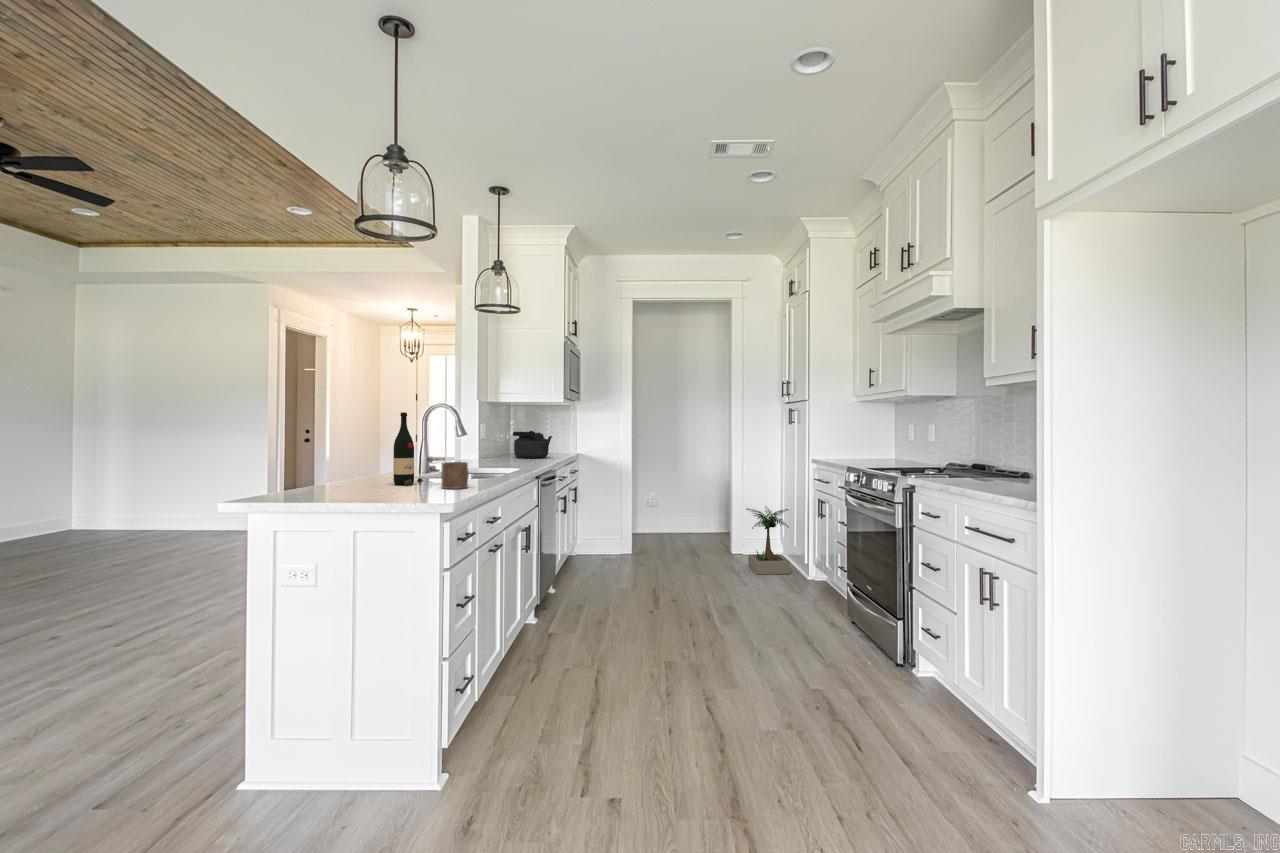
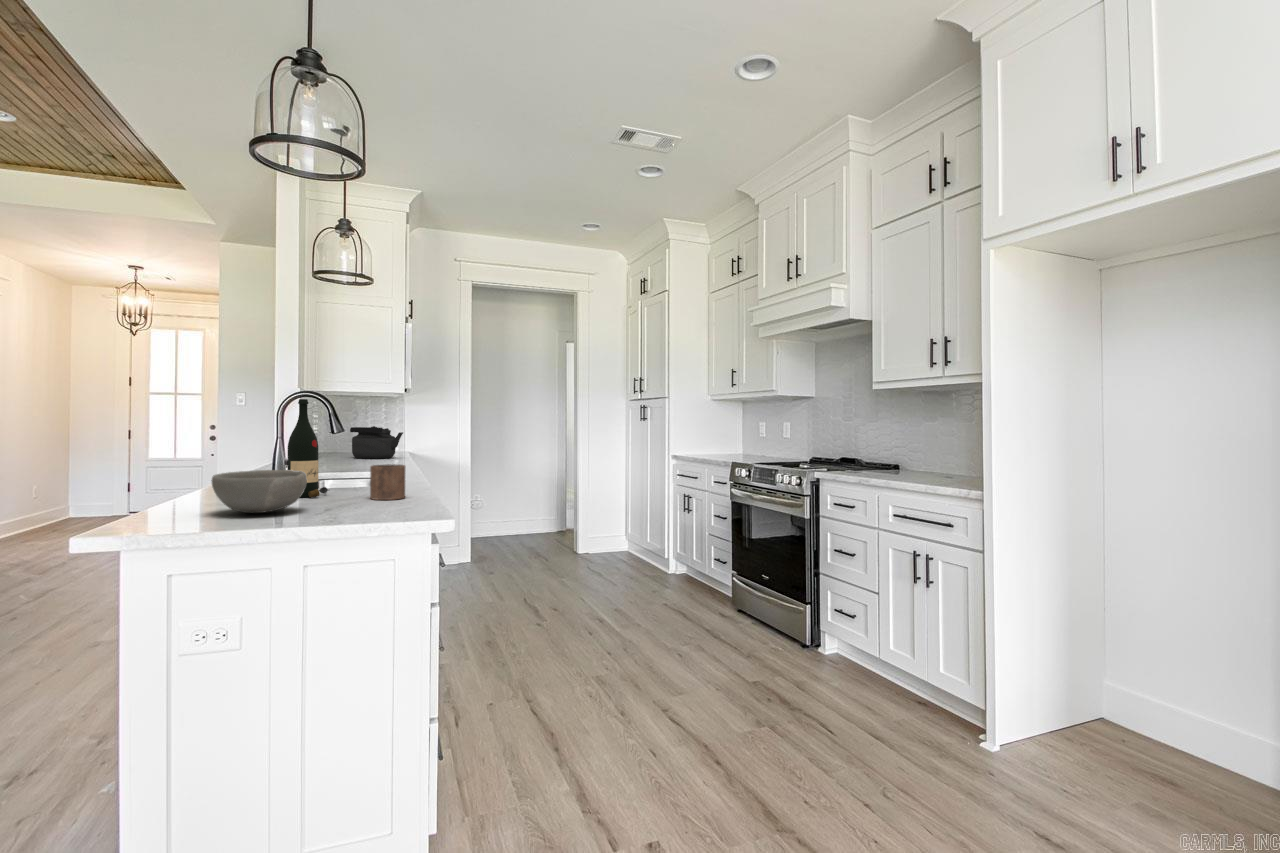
bowl: none [321,464,382,494] -> present [211,470,306,513]
potted plant: present [746,506,790,574] -> none [599,502,650,571]

